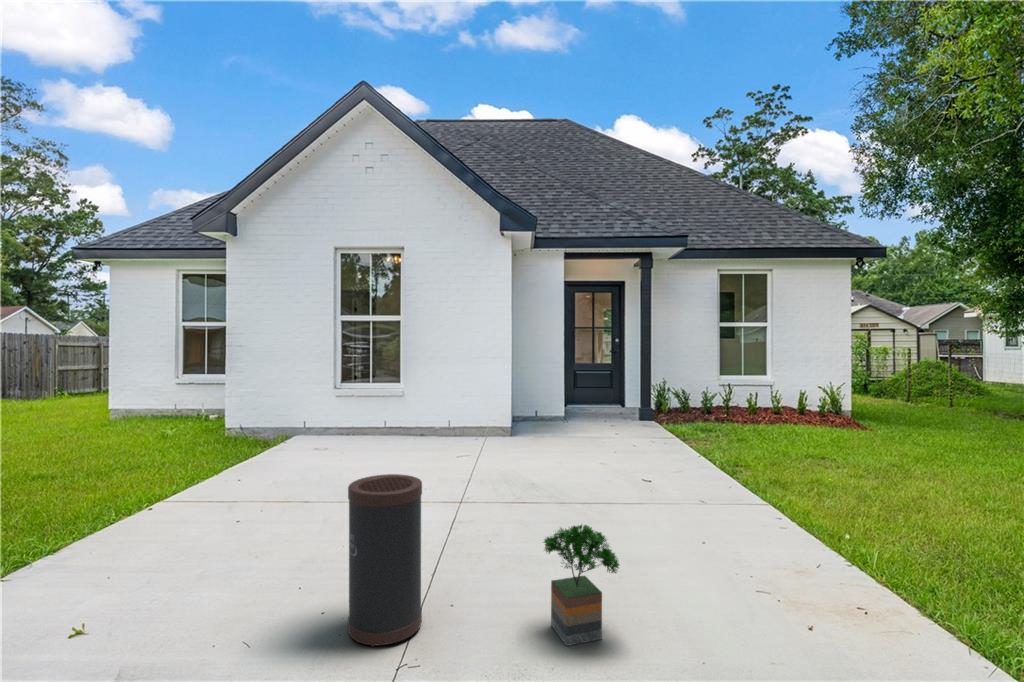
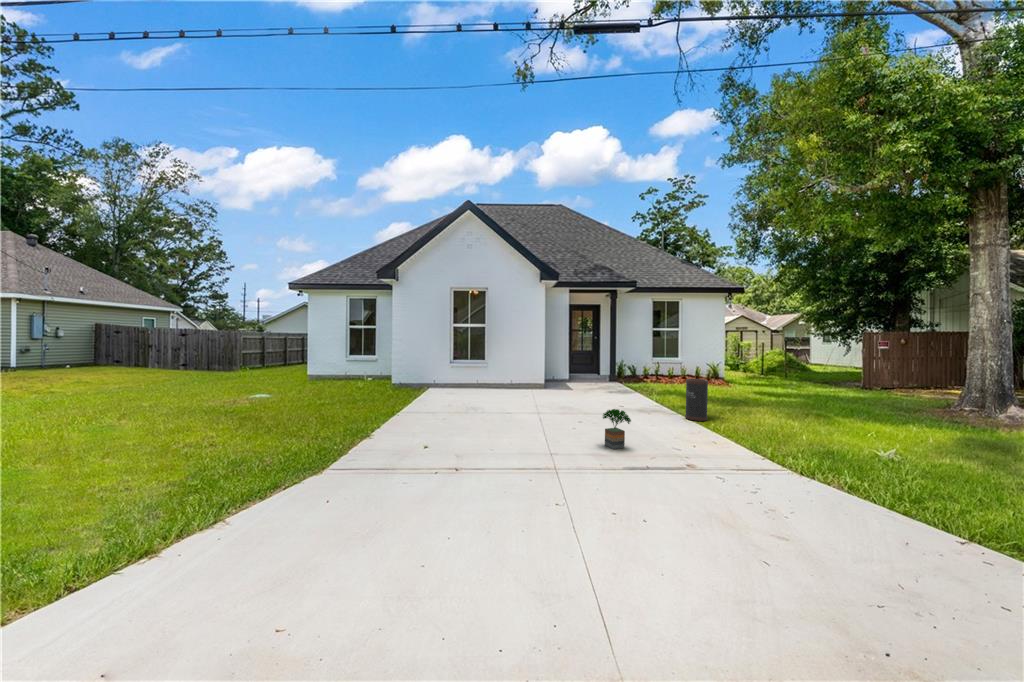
trash can: present [348,474,422,647] -> present [685,379,708,421]

